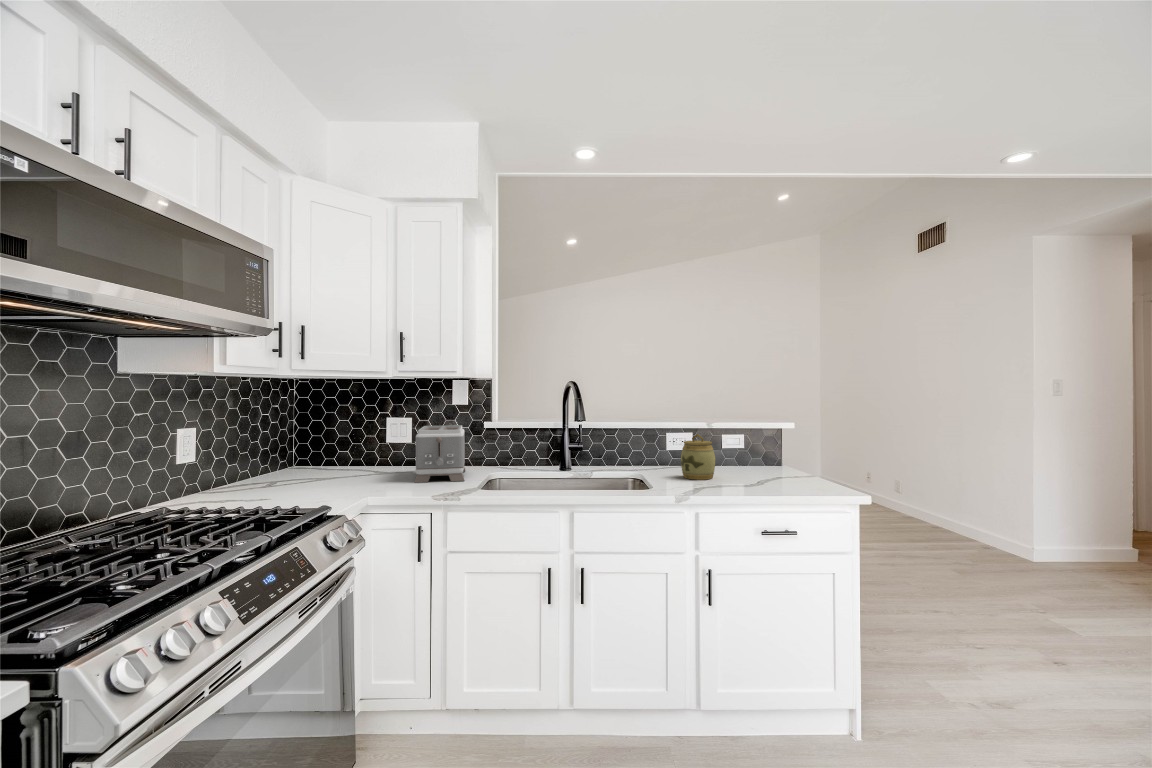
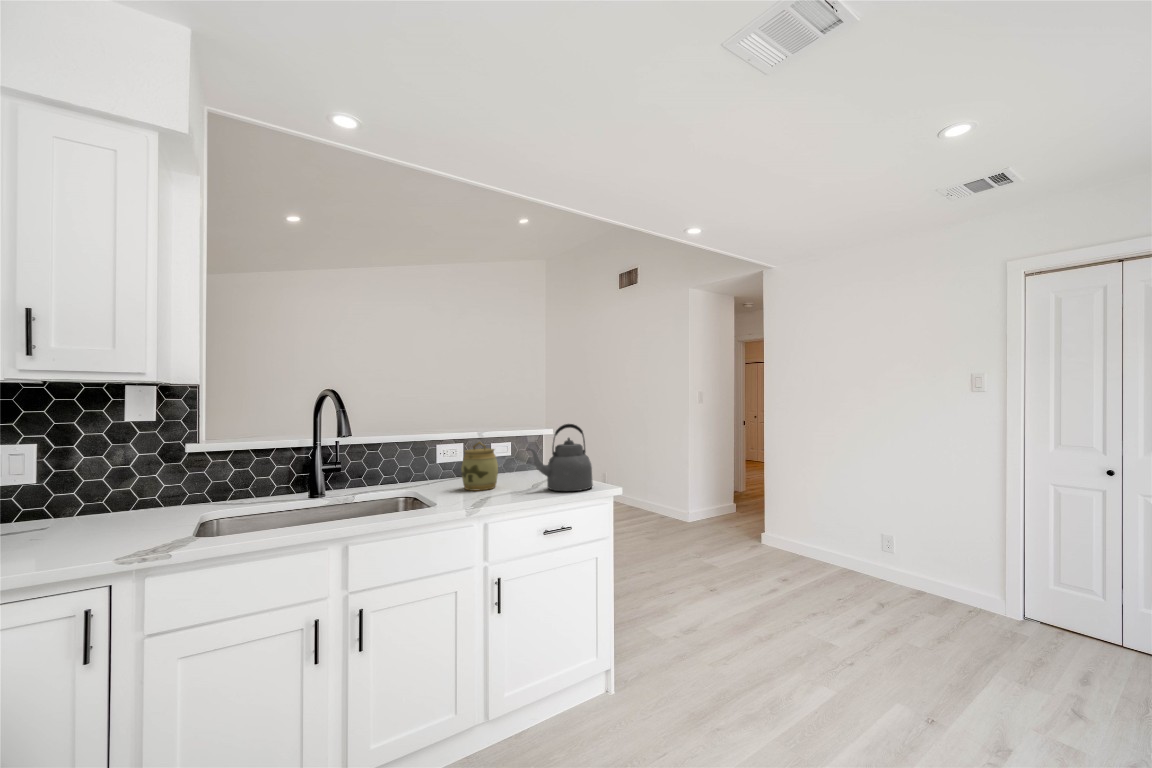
kettle: none [736,422,807,491] -> present [527,424,593,491]
toaster: present [415,425,465,483] -> none [39,451,149,549]

